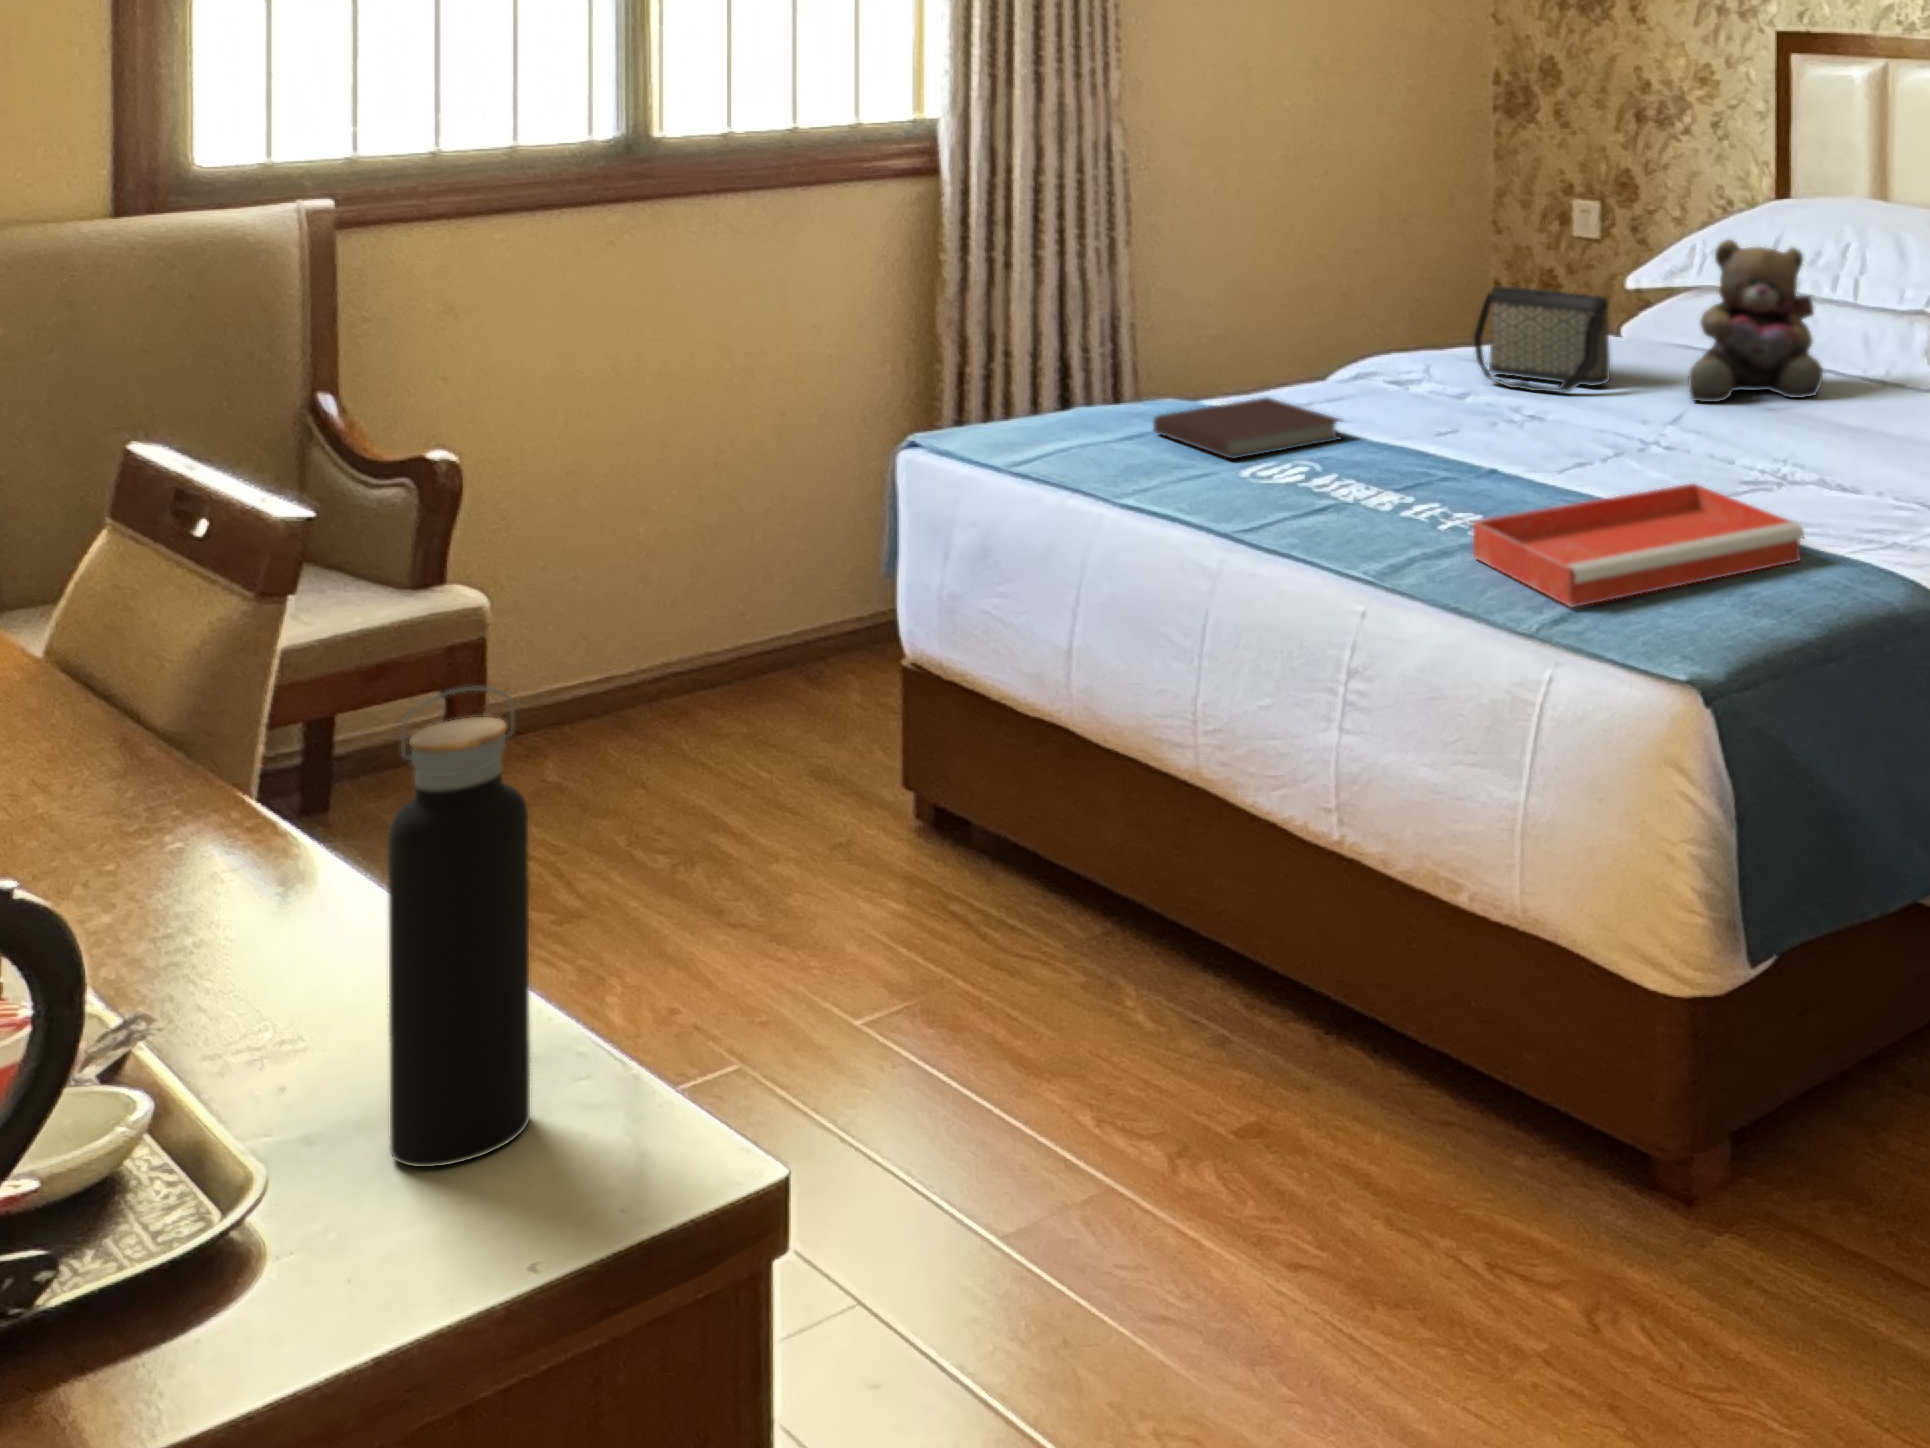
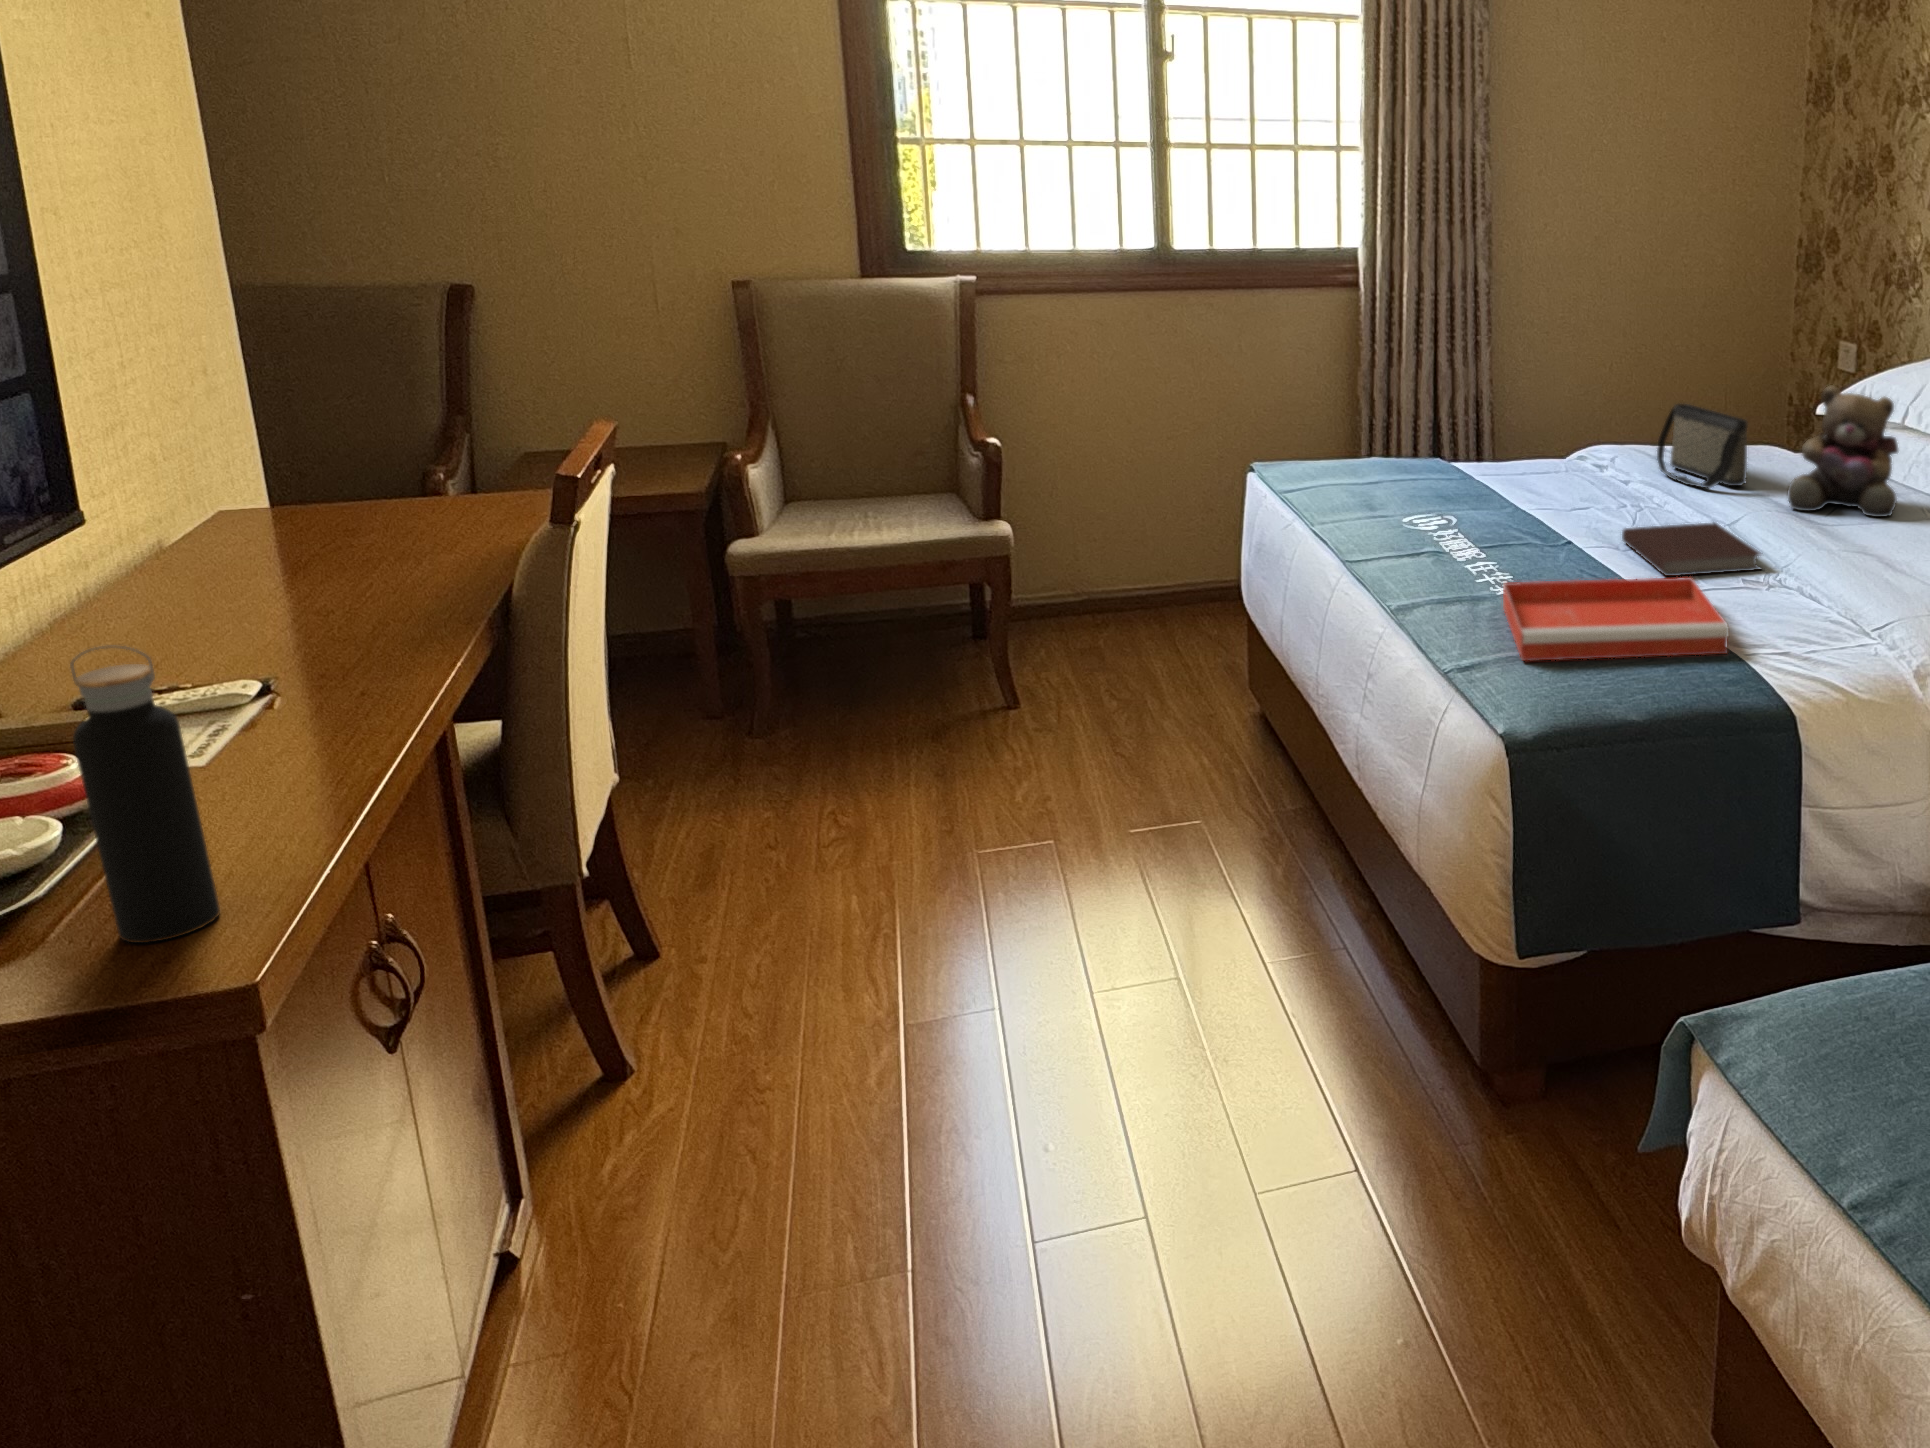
notebook: present [1153,398,1342,458] -> present [1622,523,1761,576]

